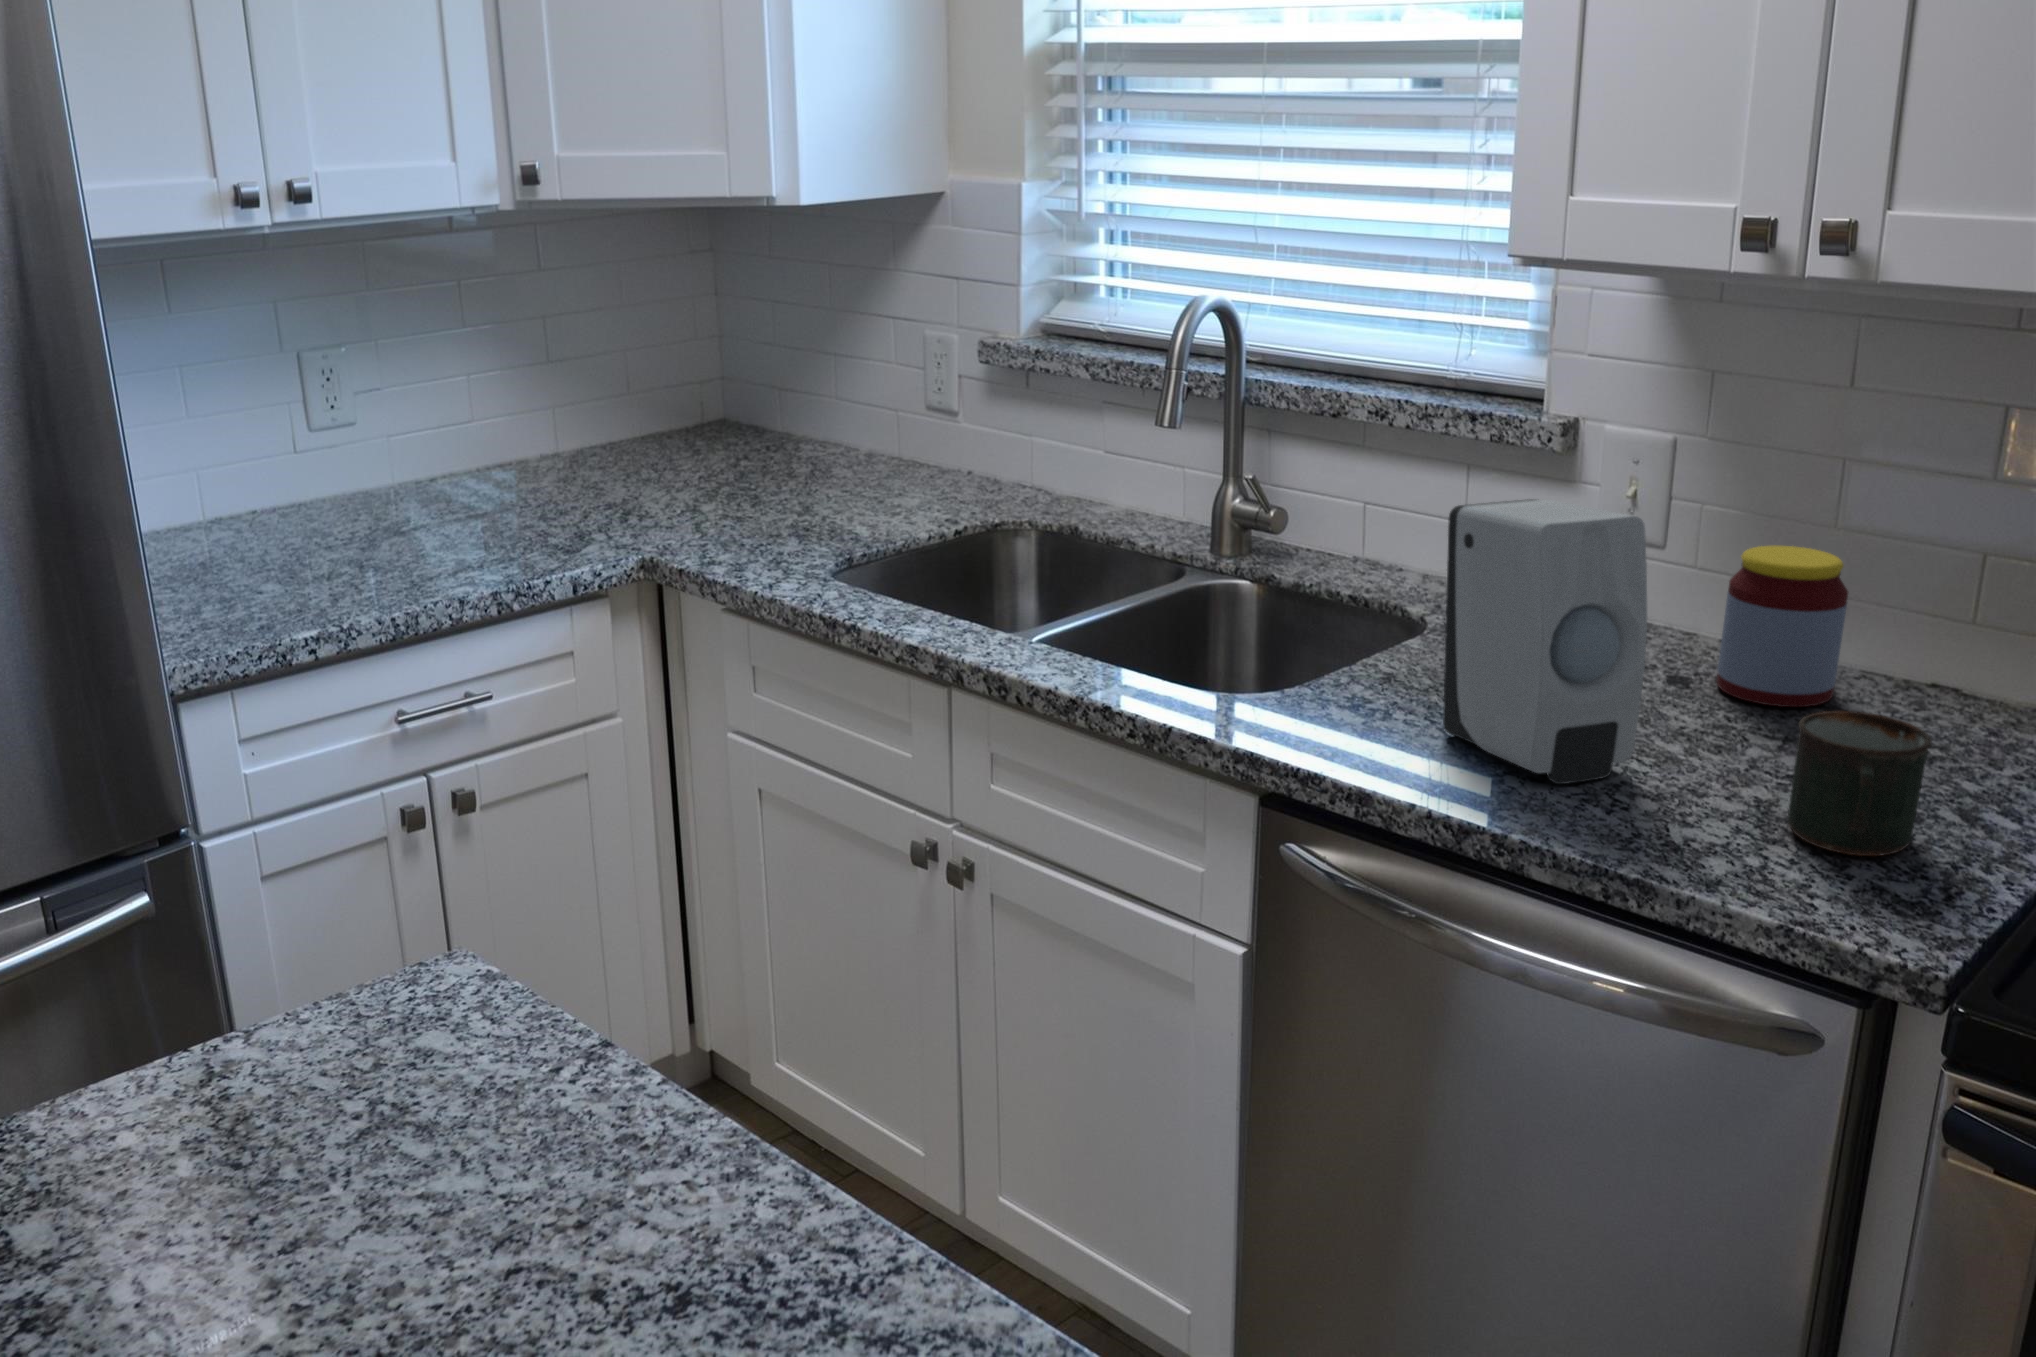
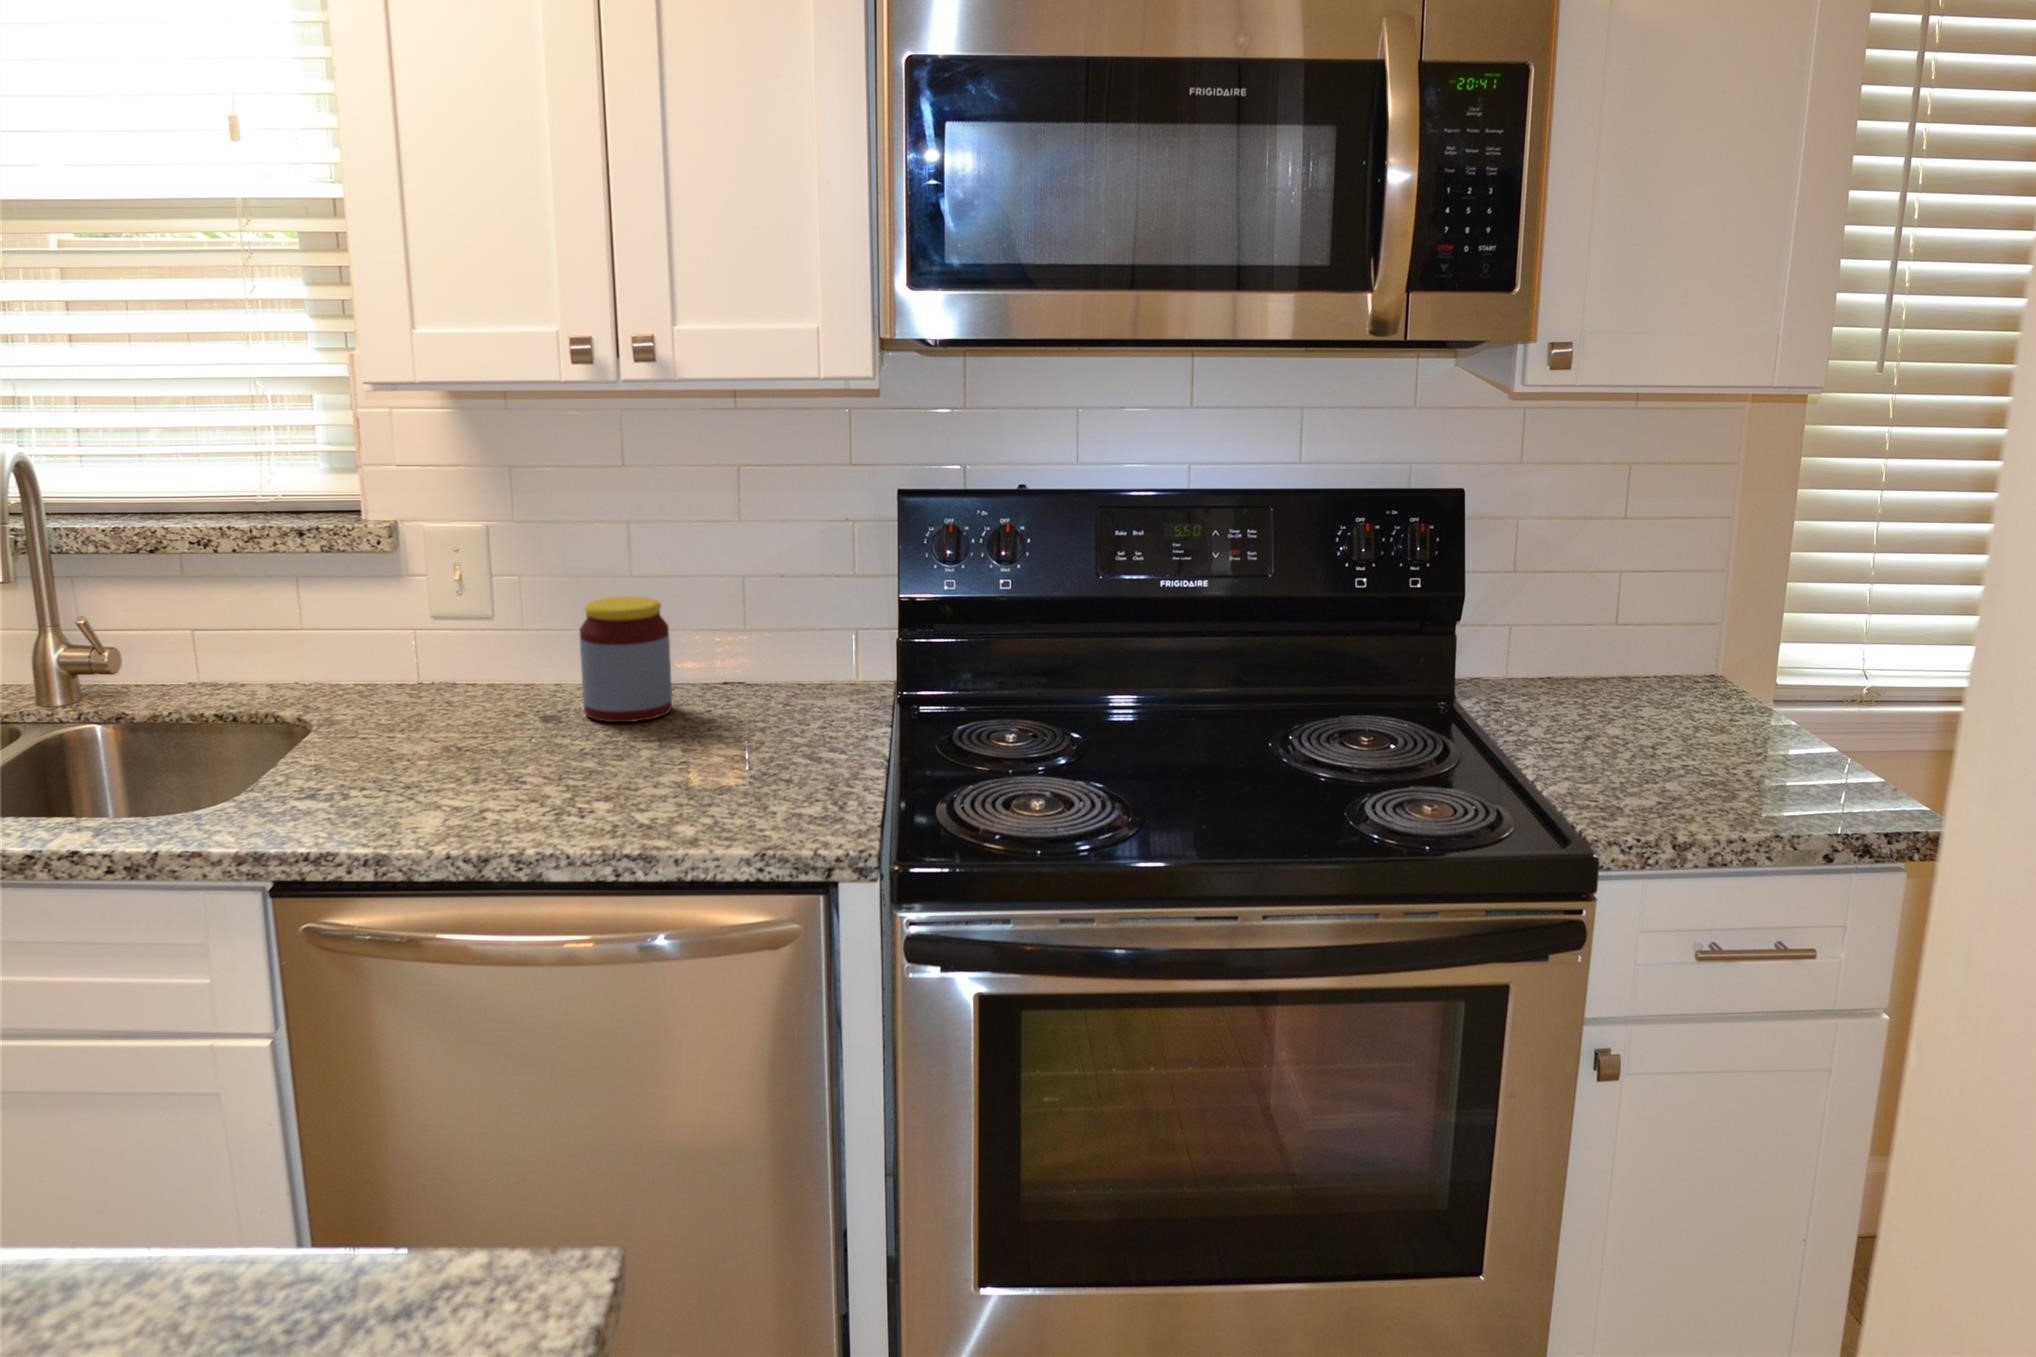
soap dispenser: present [1443,499,1647,784] -> none [380,582,576,809]
mug: present [1788,711,1932,856] -> none [704,697,794,801]

